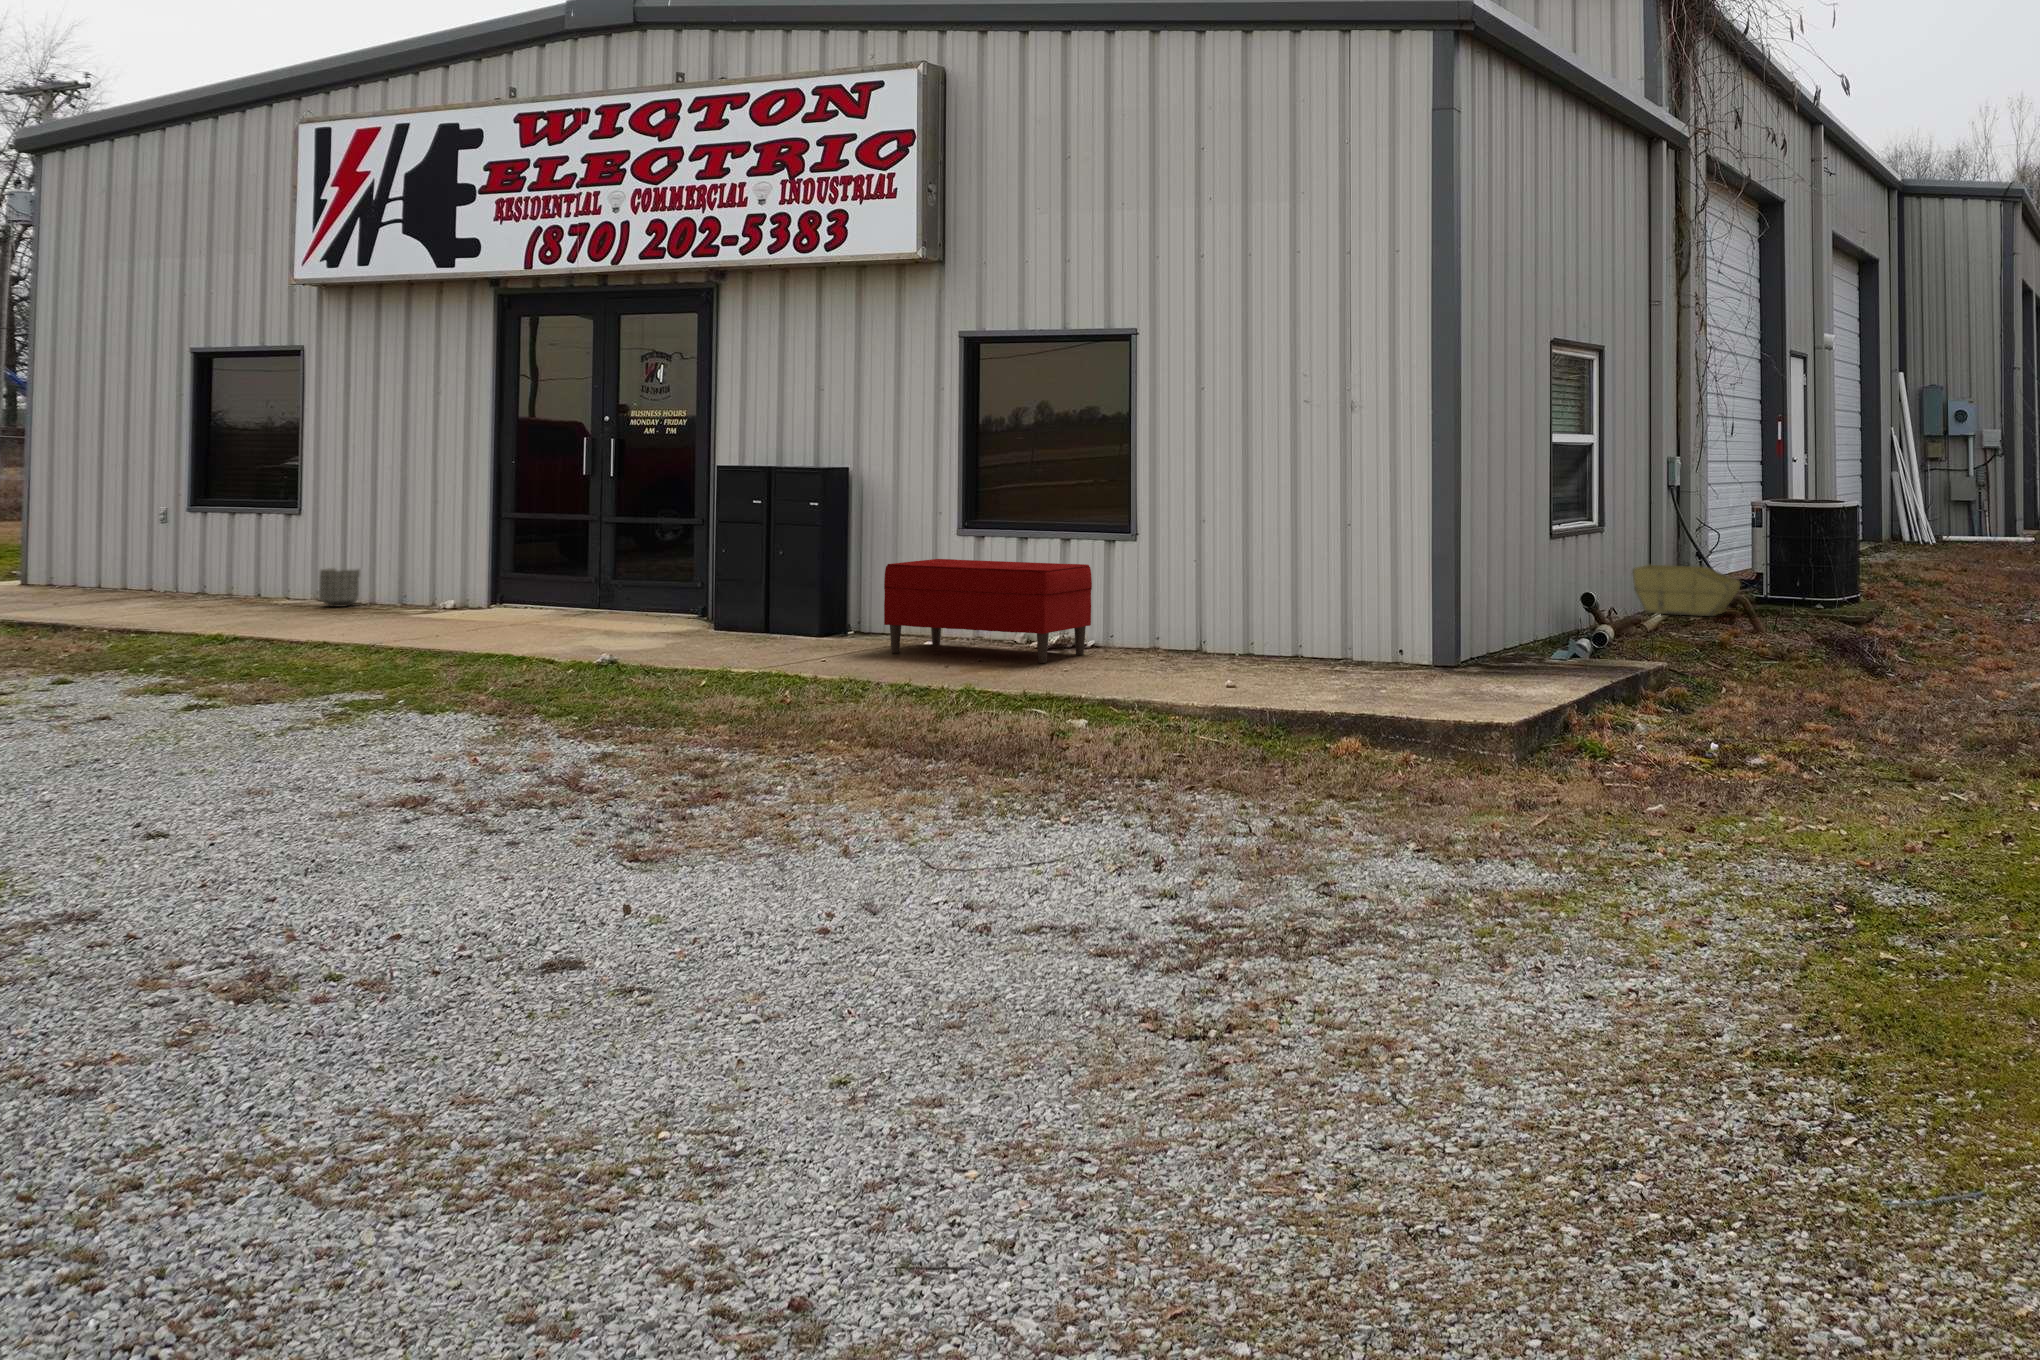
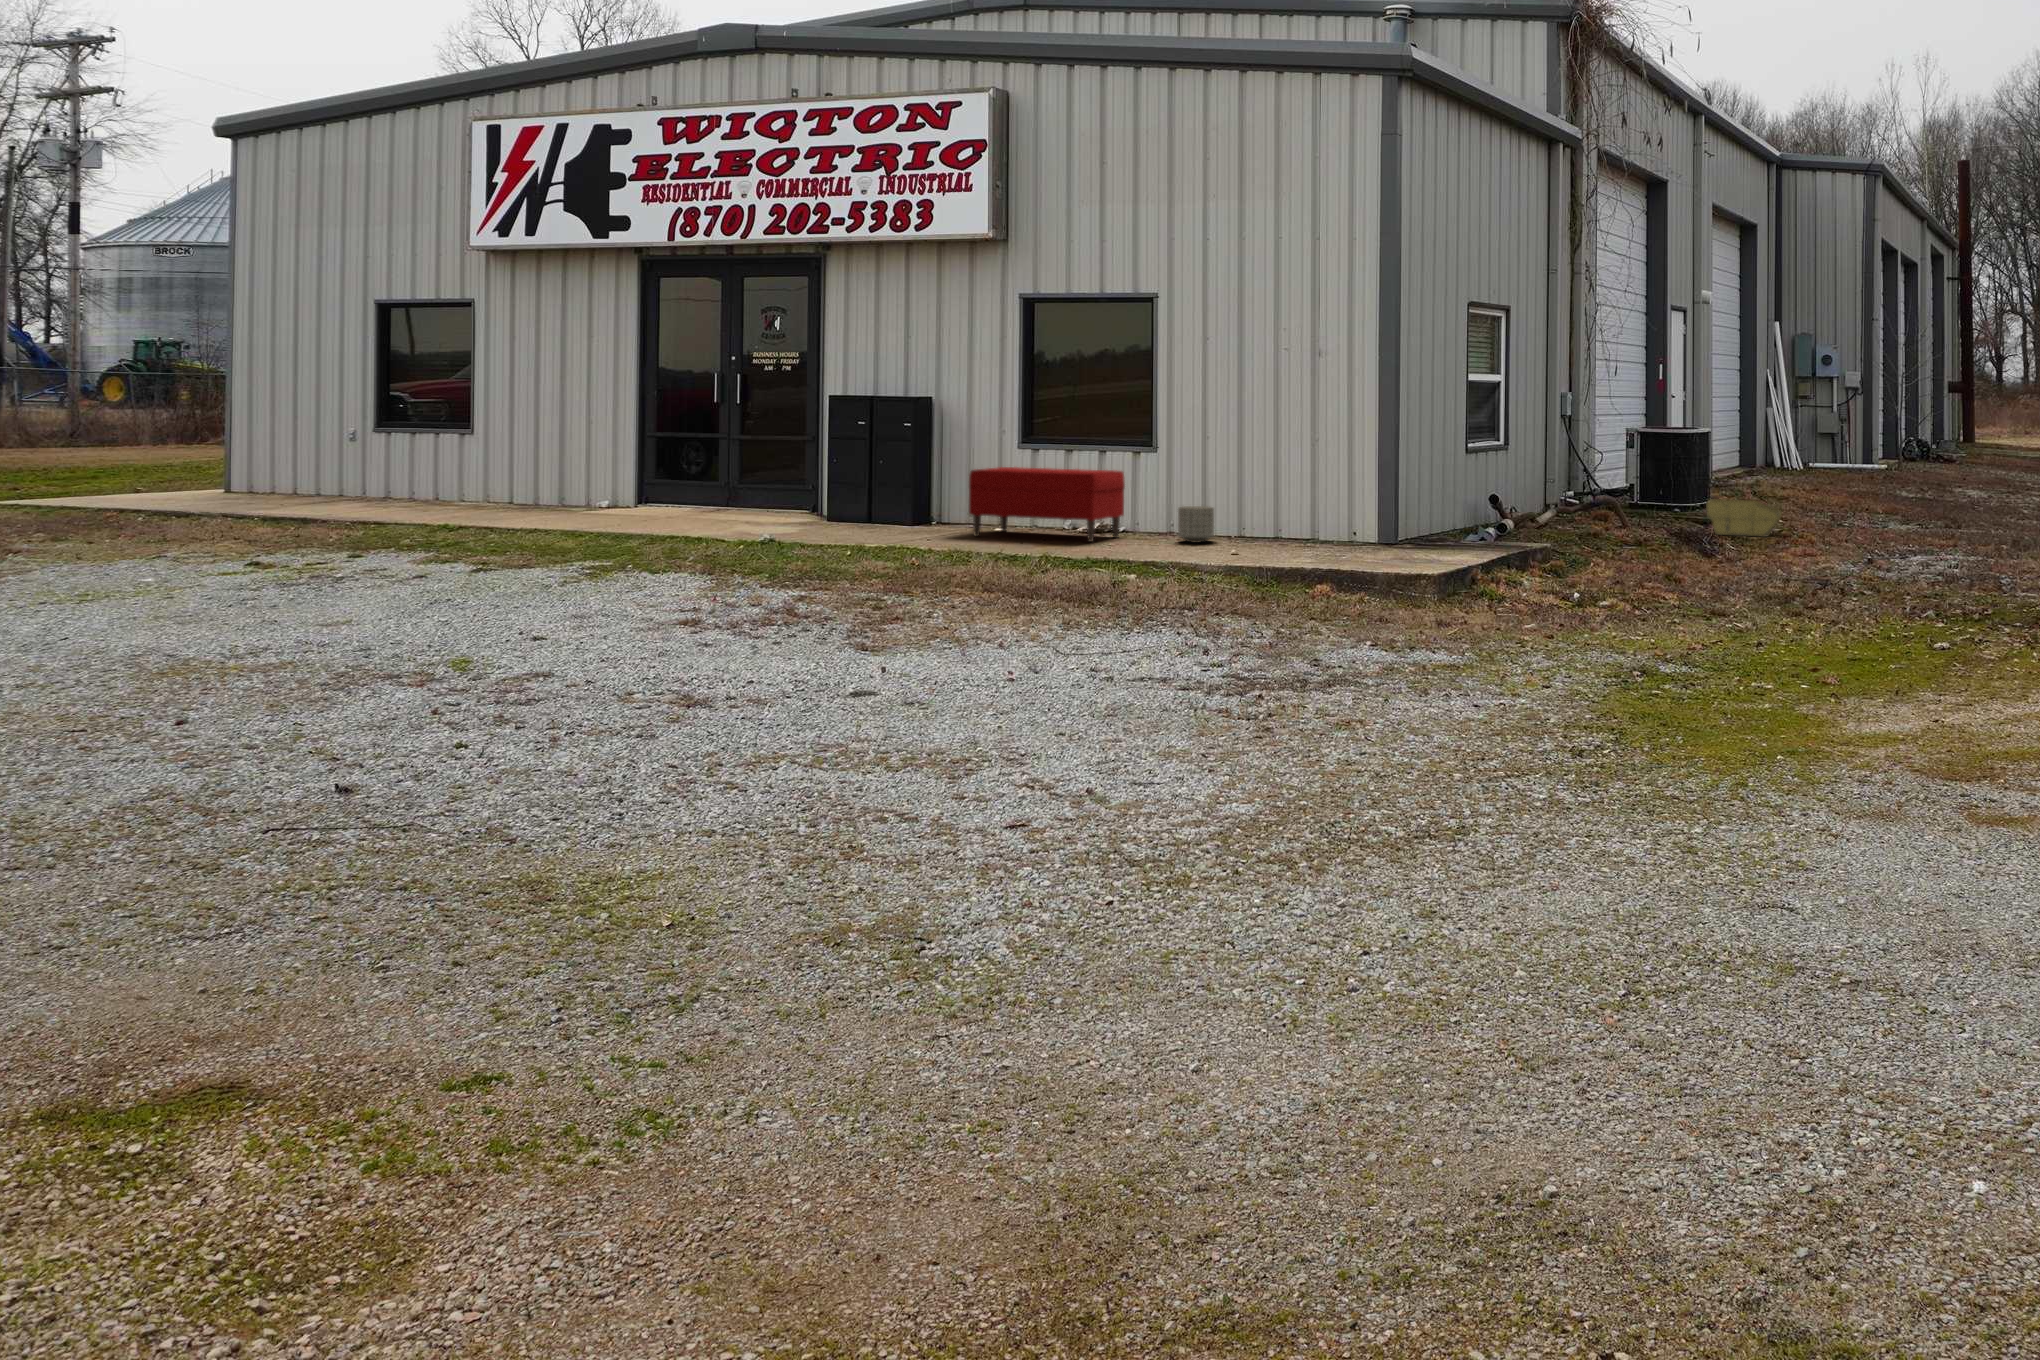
storage bin: present [1632,565,1740,616] -> present [1706,499,1782,537]
planter: present [319,568,360,607] -> present [1178,506,1214,543]

